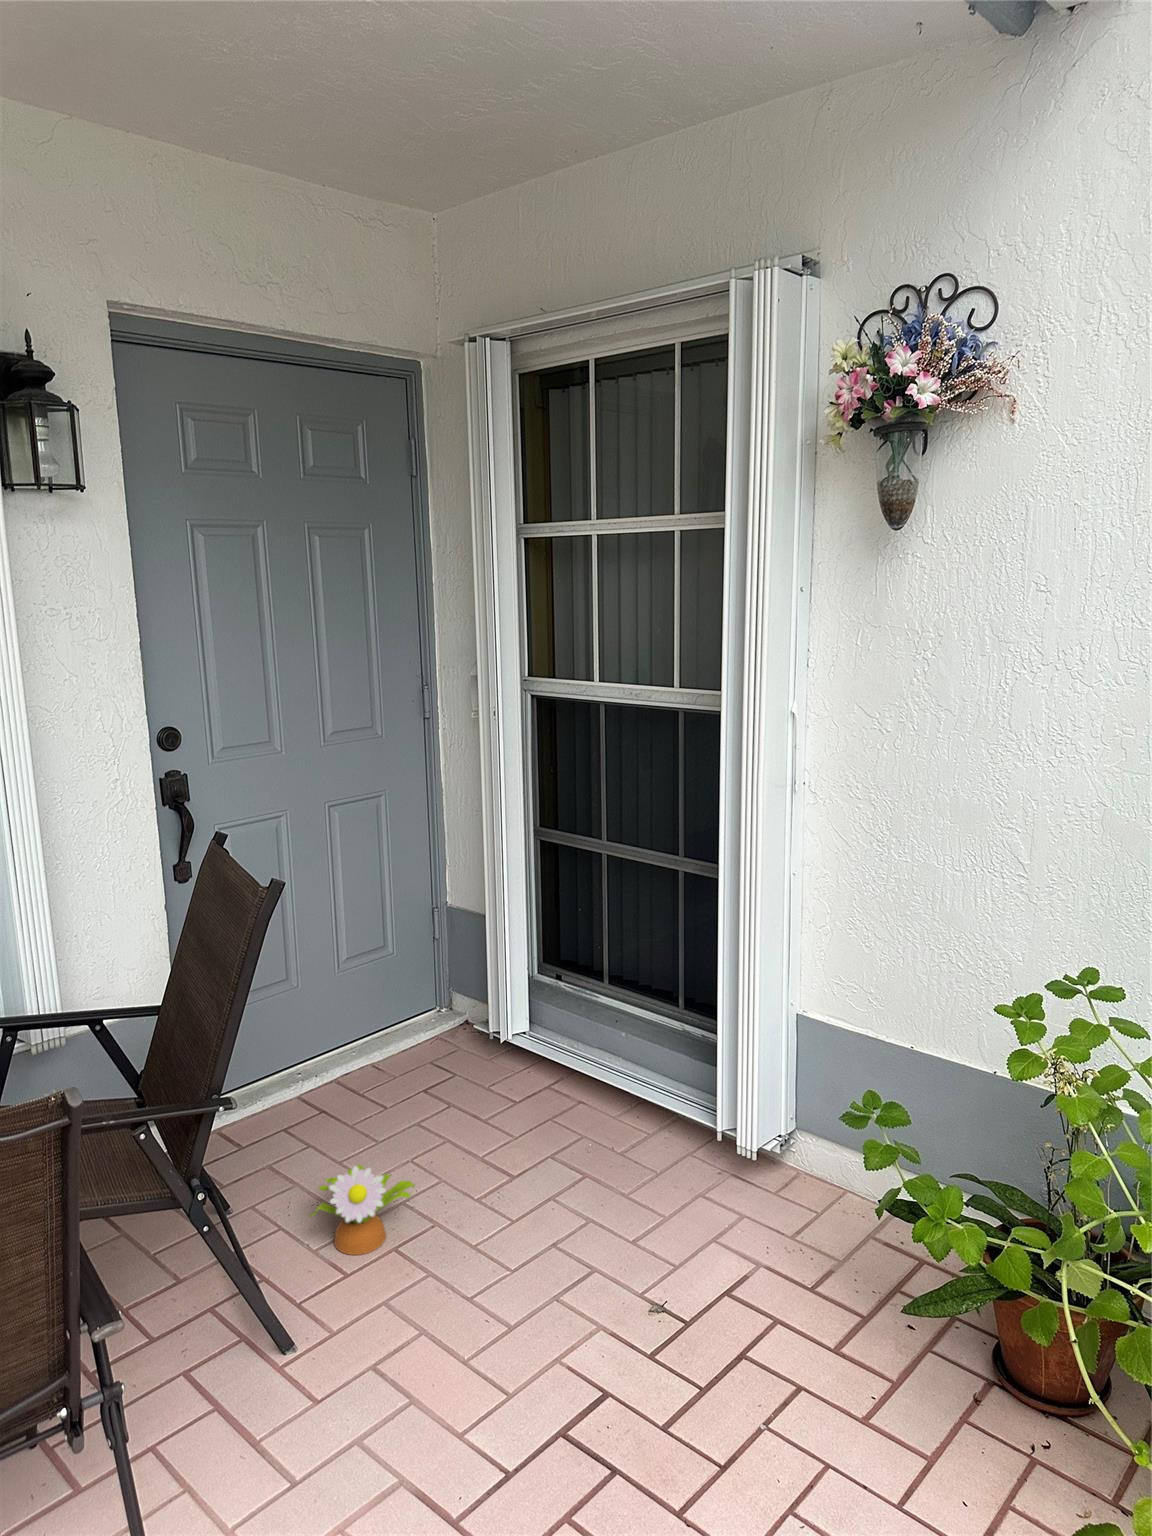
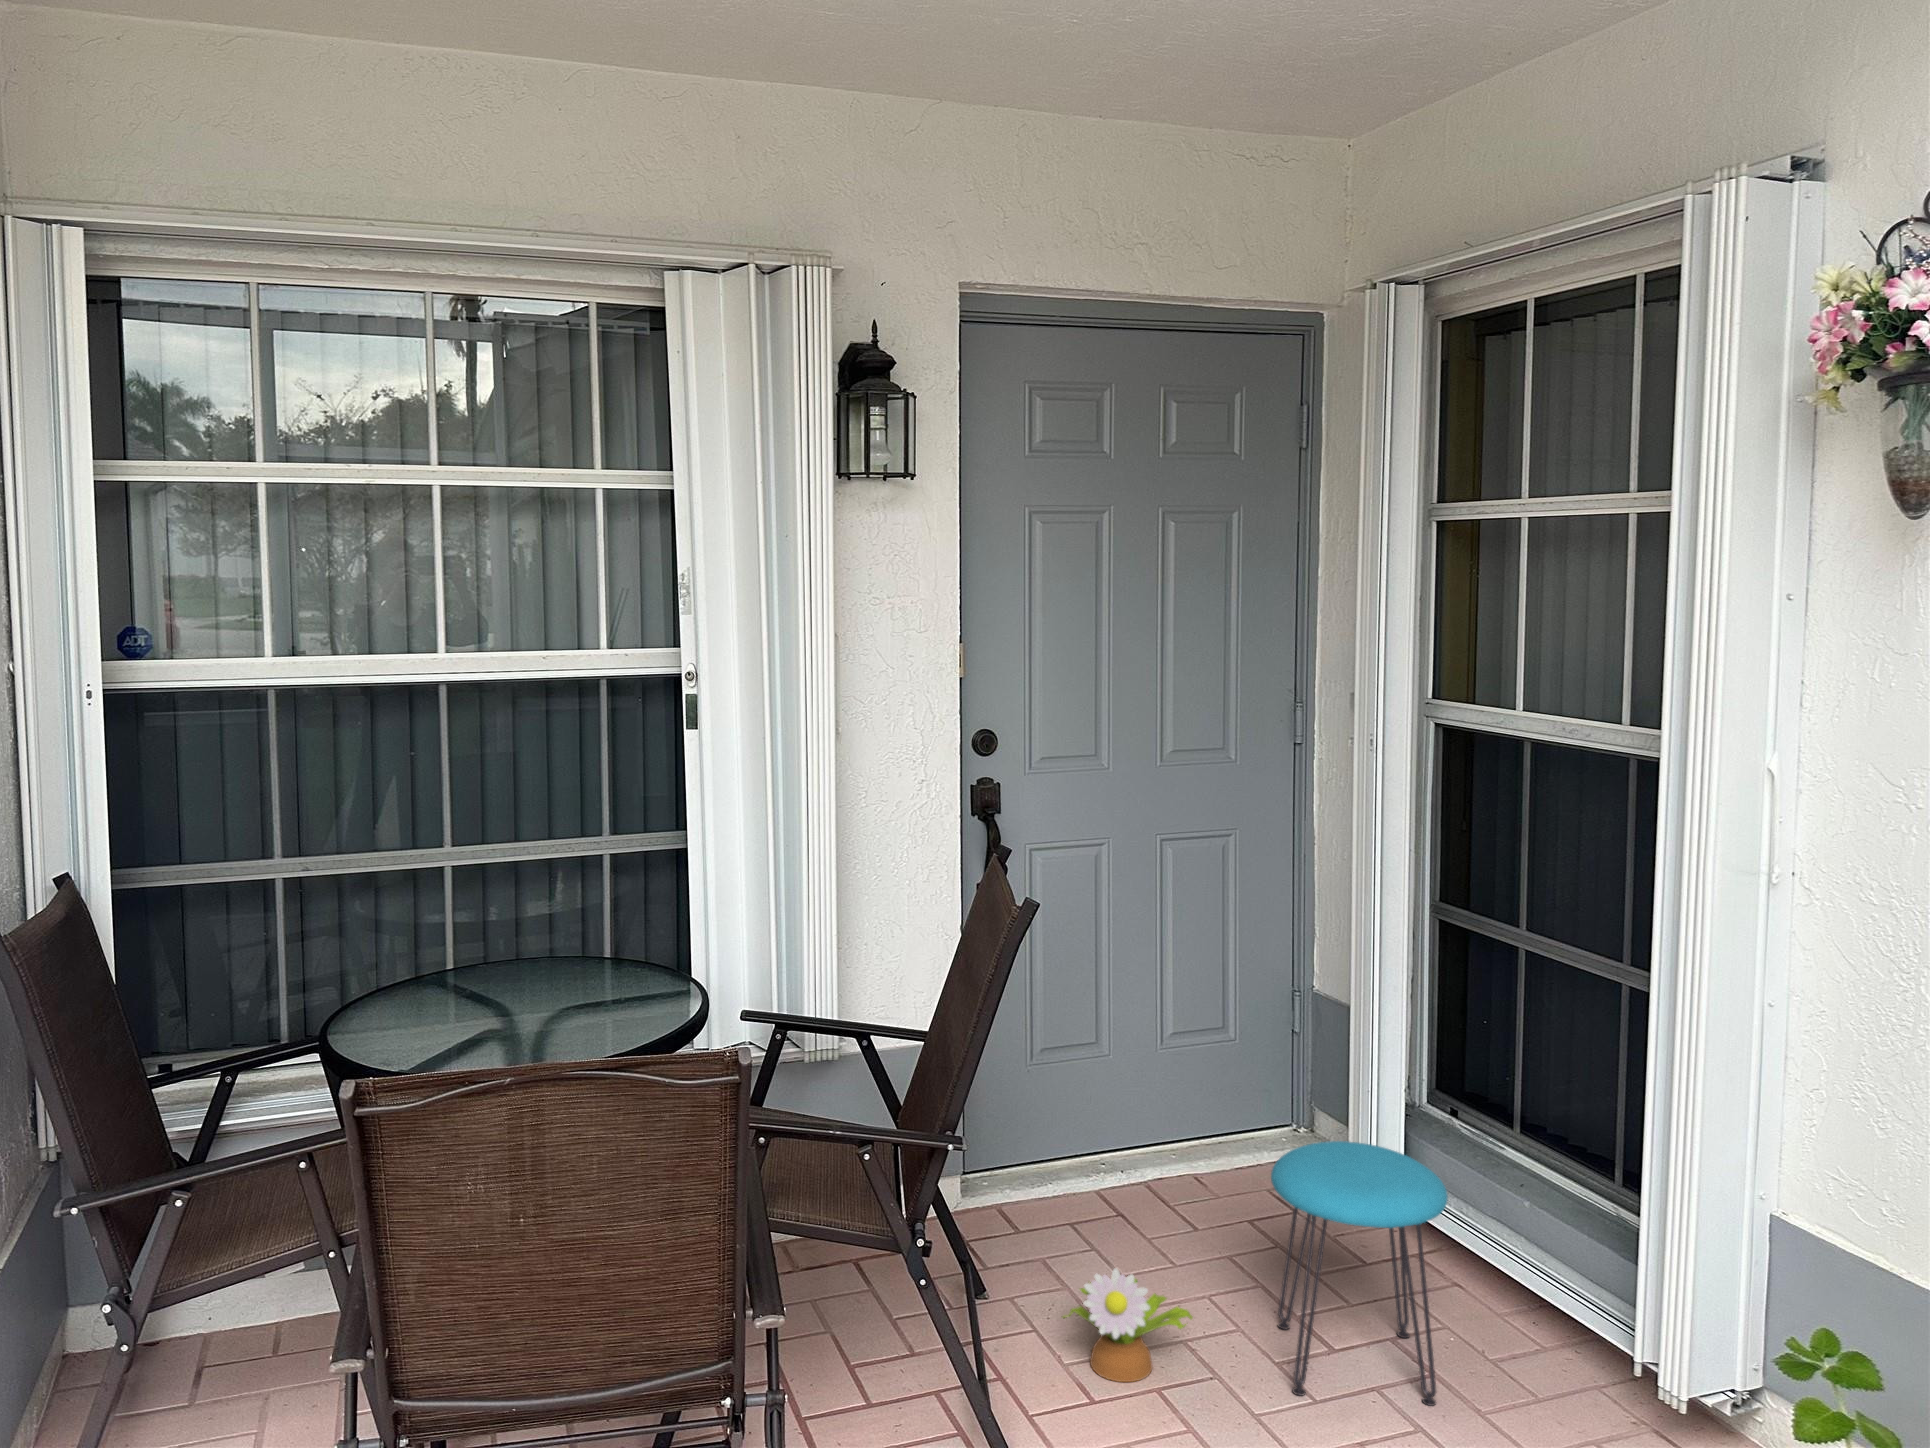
stool: none [464,1019,596,1222] -> present [1271,1141,1448,1406]

